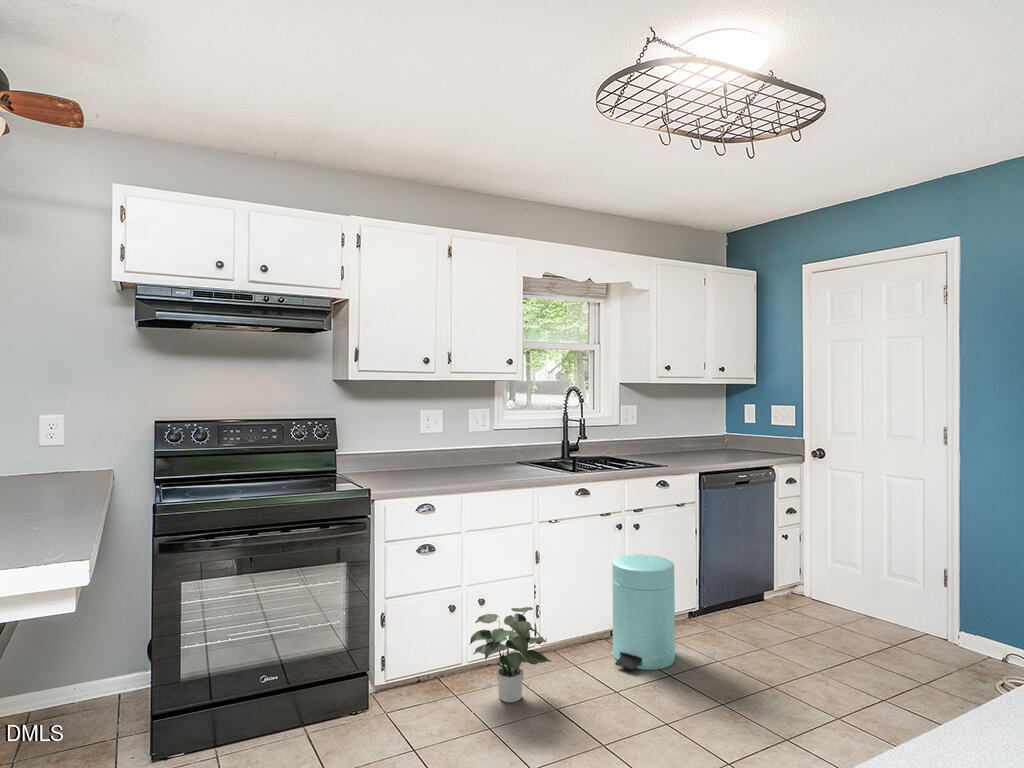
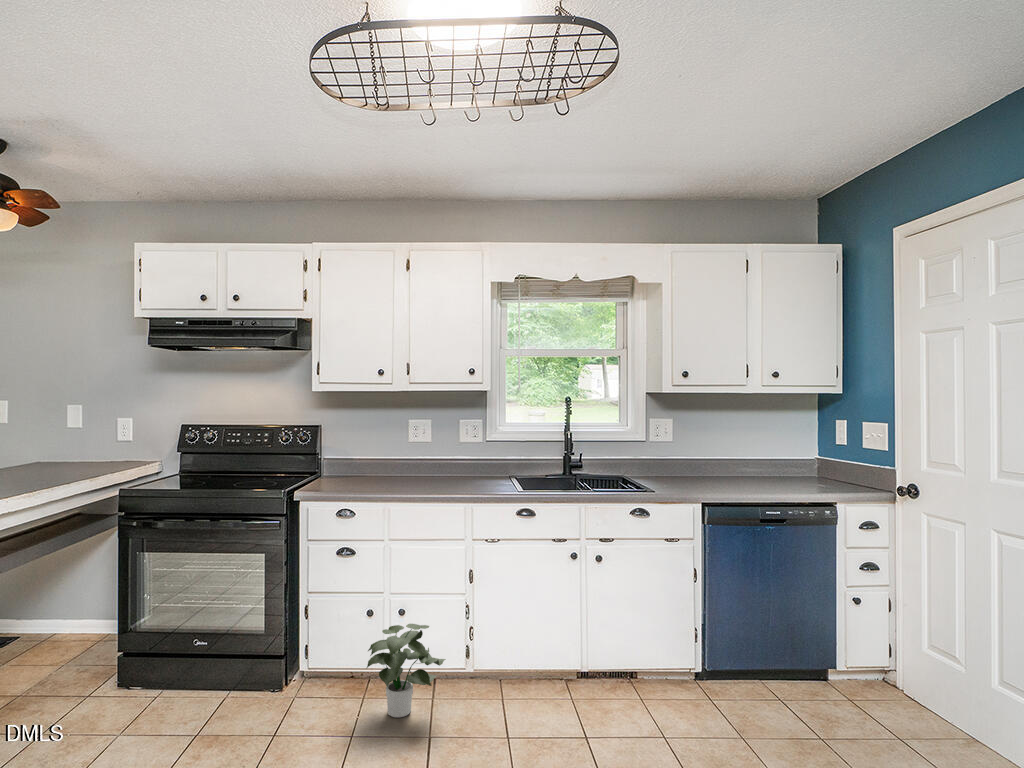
trash can: present [612,554,675,670] -> none [532,589,614,726]

